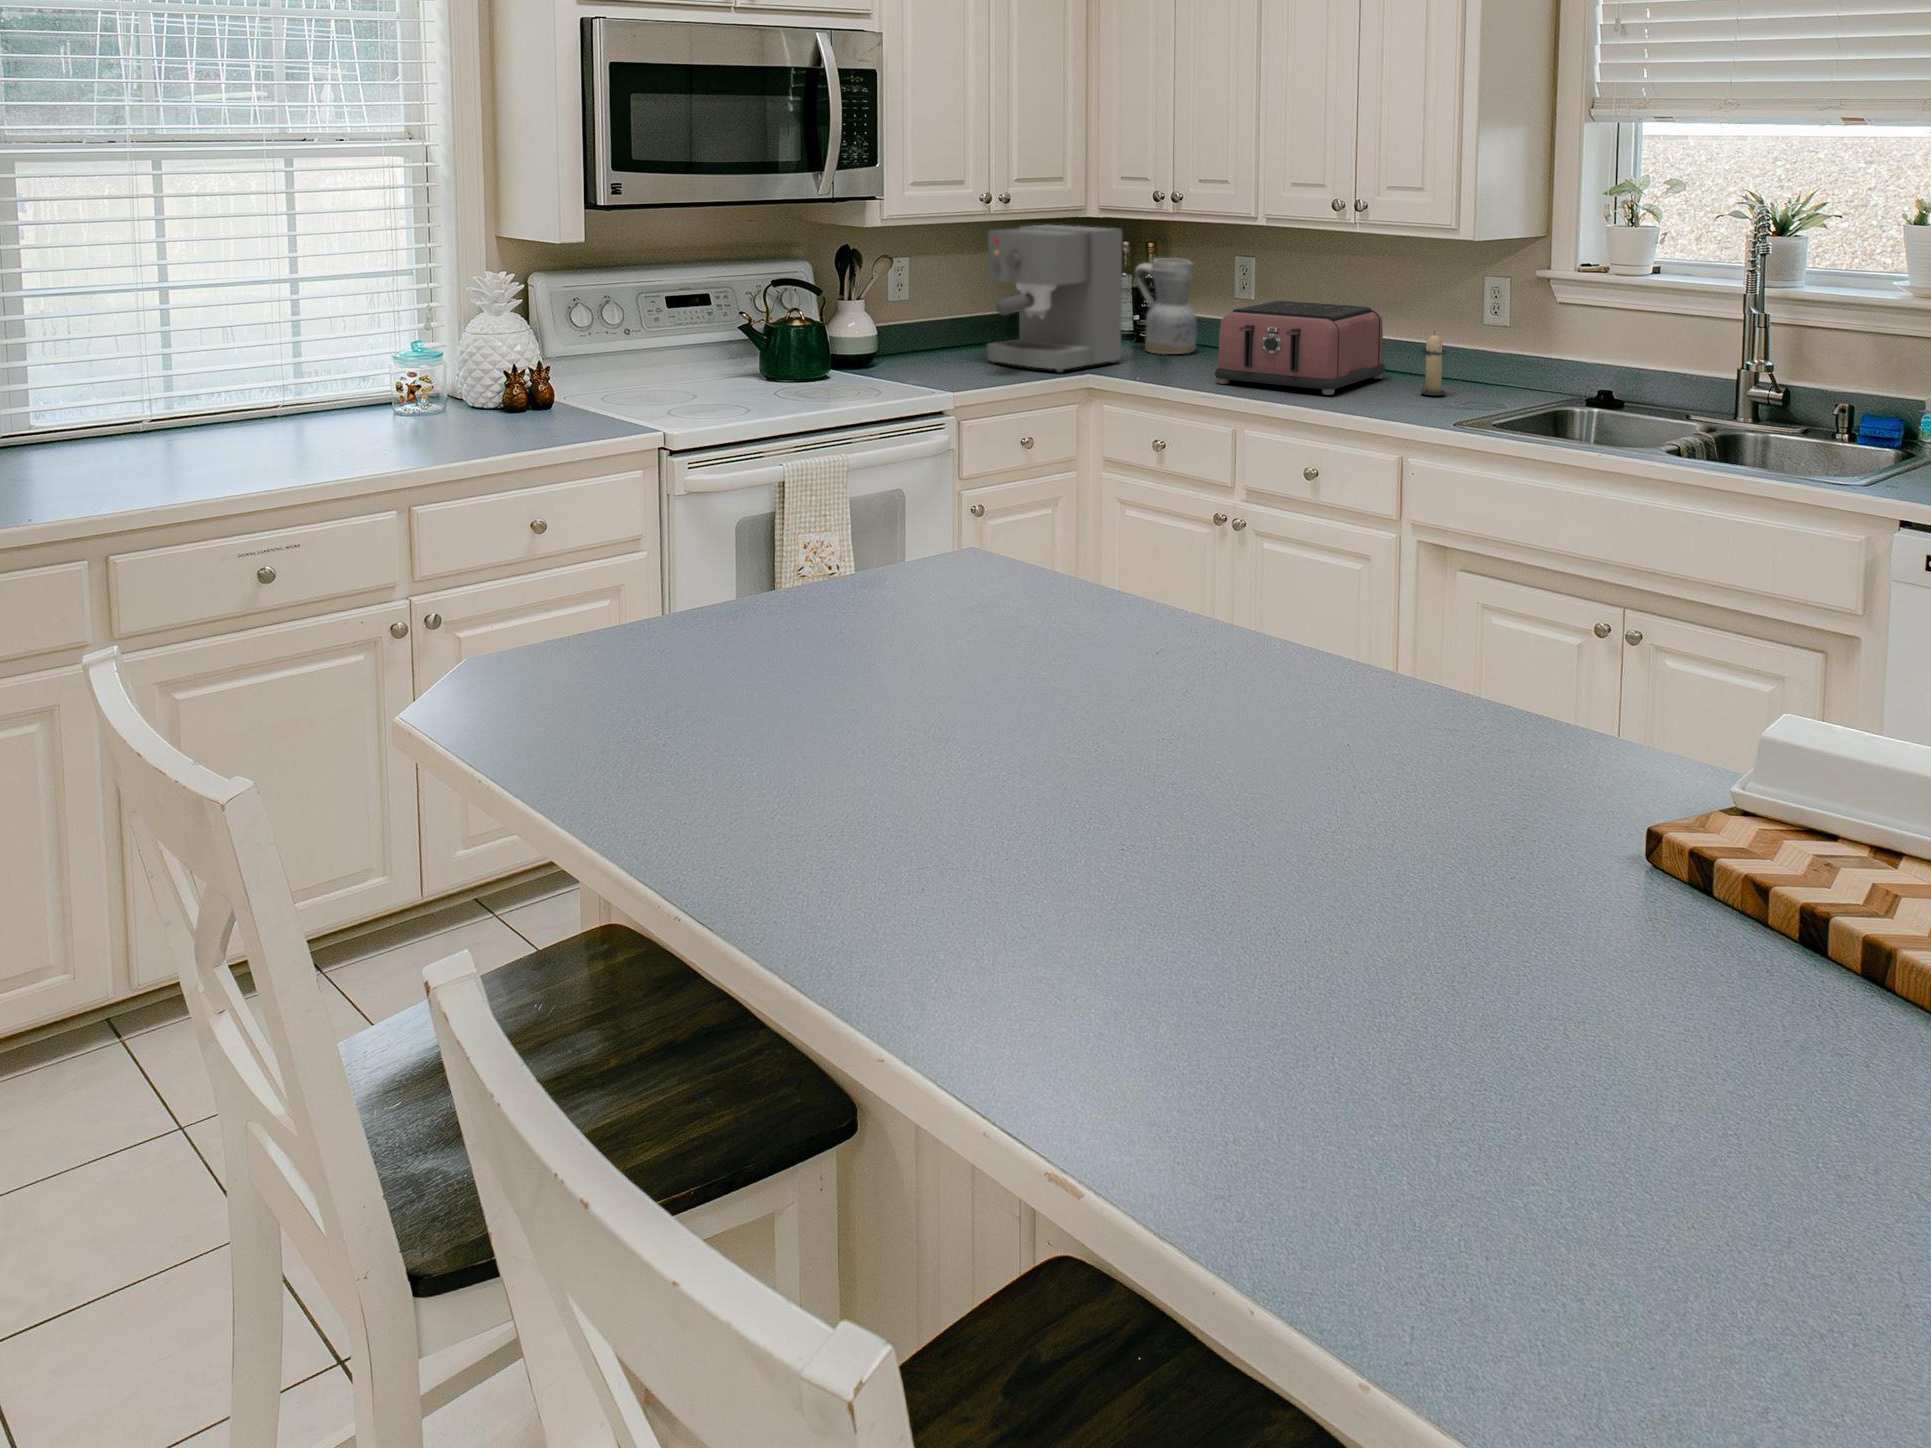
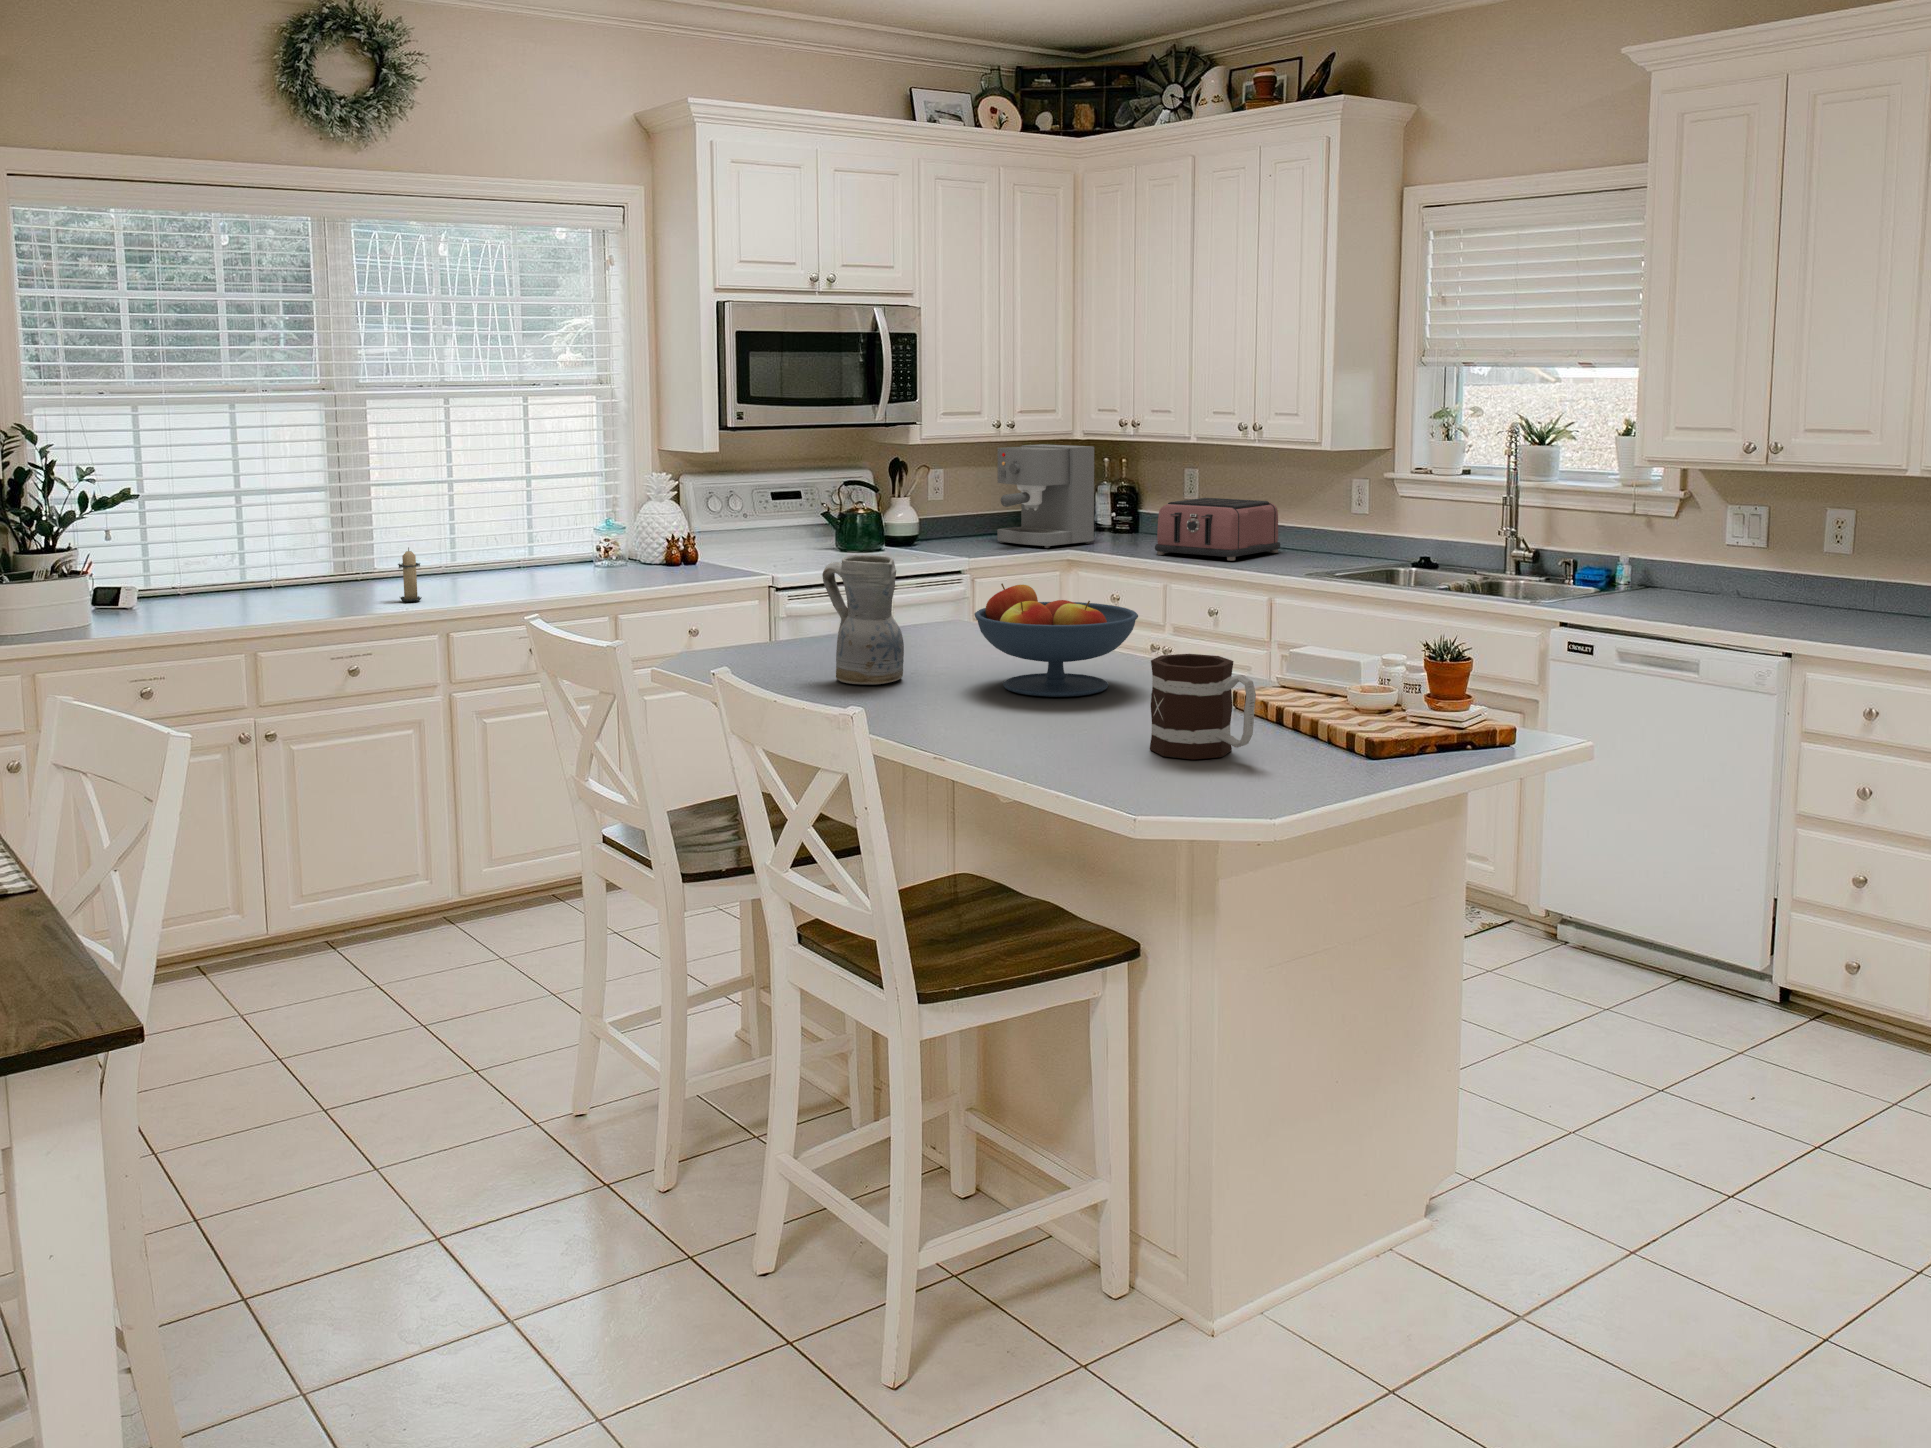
ceramic pitcher: present [1135,258,1197,354] -> present [822,555,904,685]
candle: present [1420,331,1447,395] -> present [398,548,422,601]
fruit bowl: none [1058,553,1395,808] -> present [974,584,1138,697]
mug: none [1564,806,1880,1121] -> present [1150,654,1256,759]

